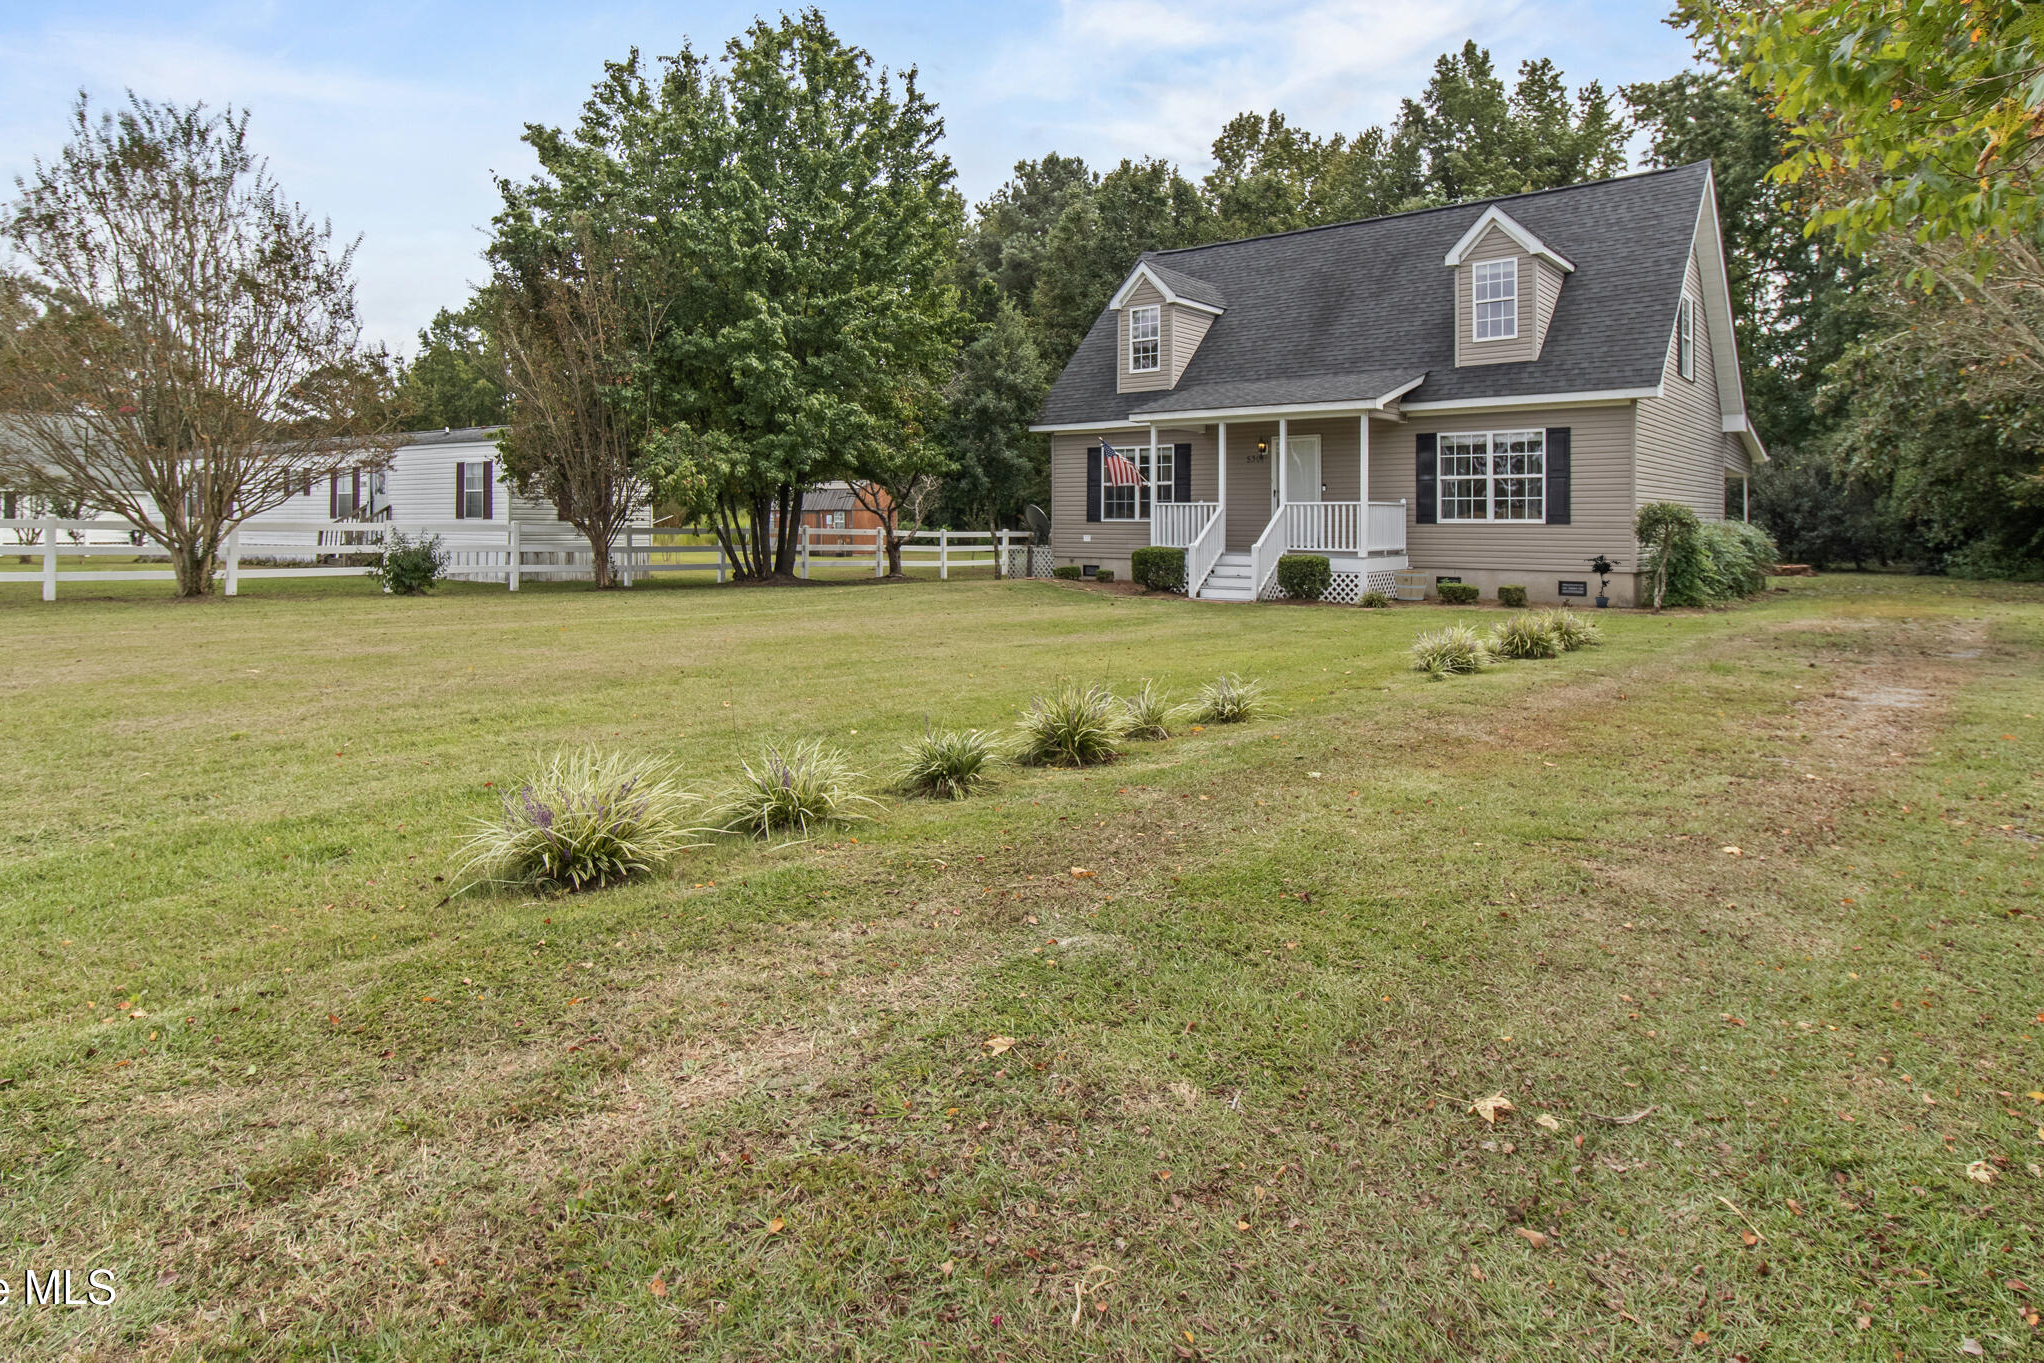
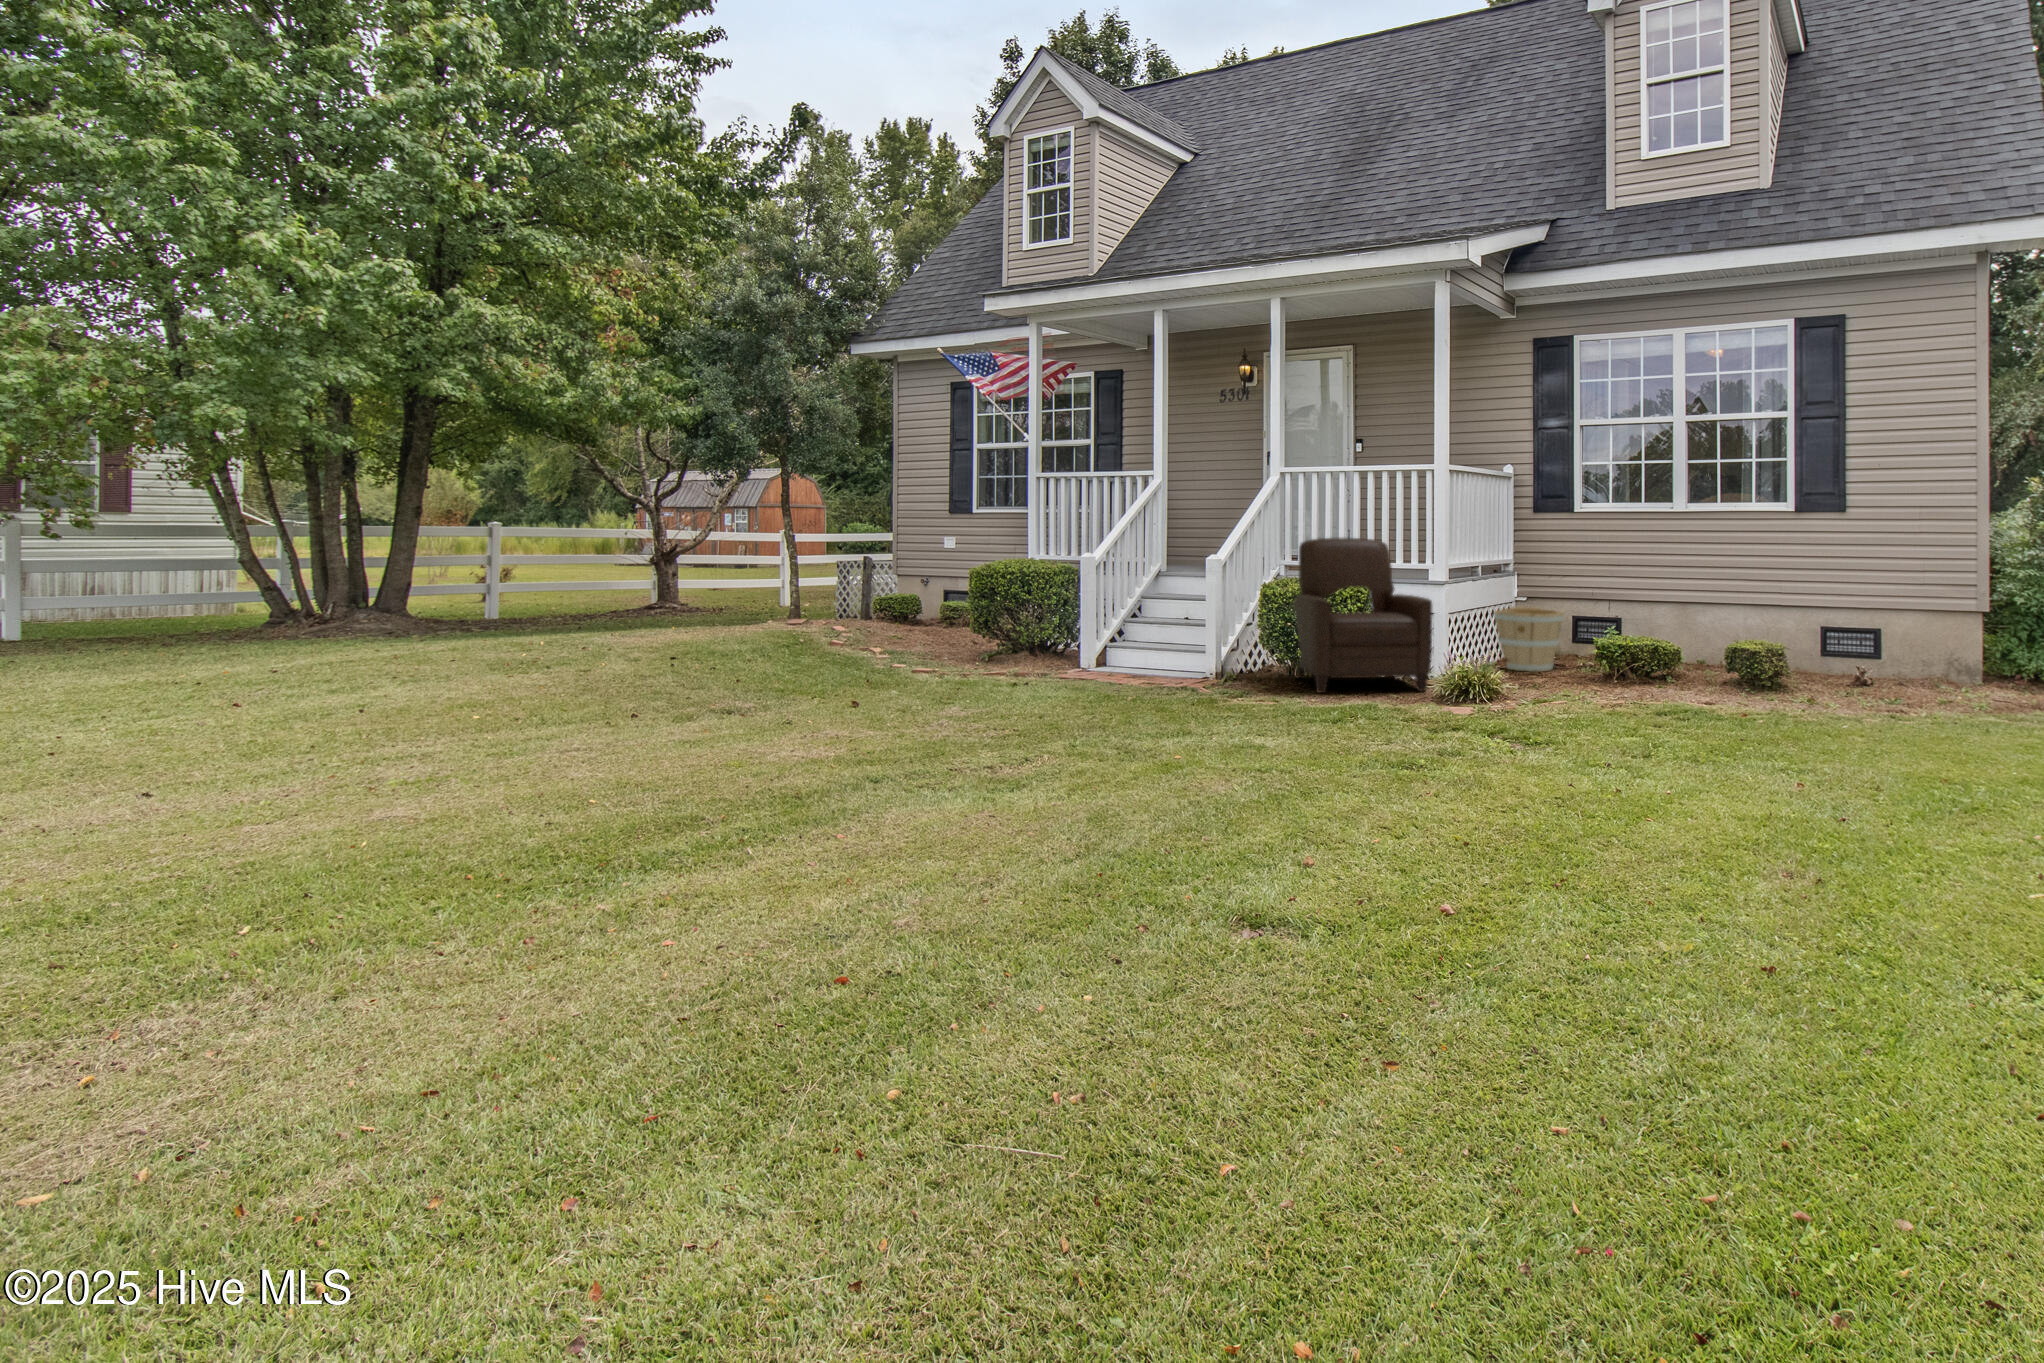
chair: none [1295,536,1360,605] -> present [1294,538,1432,693]
potted plant: present [1584,555,1621,607] -> none [1886,574,1977,690]

